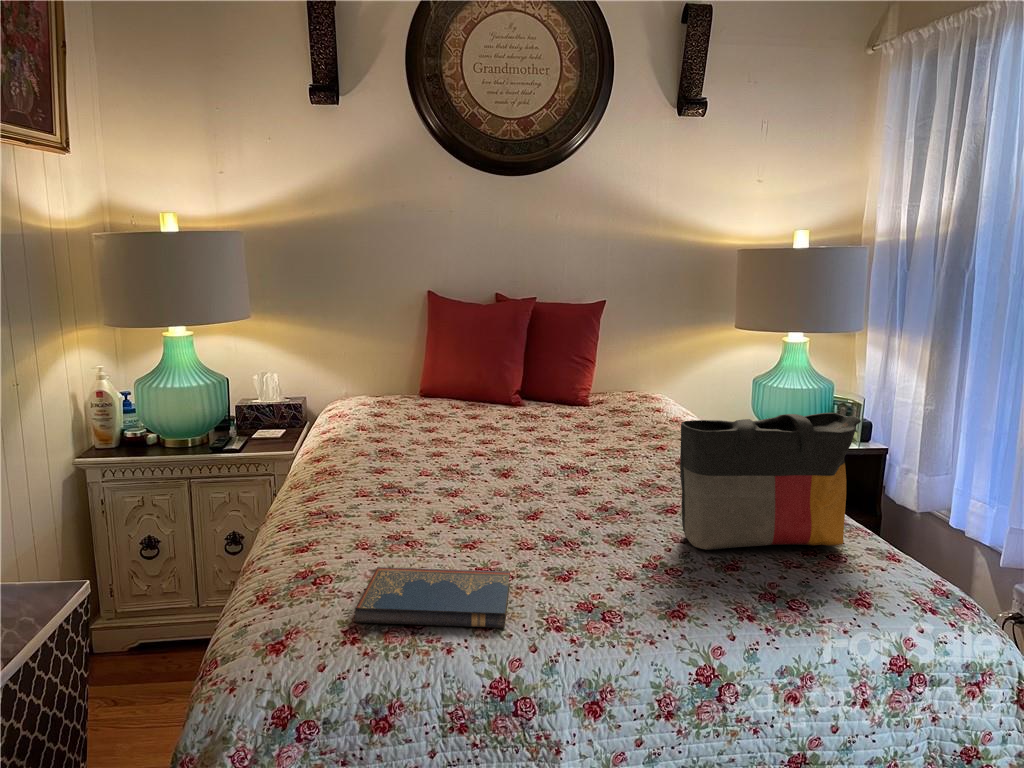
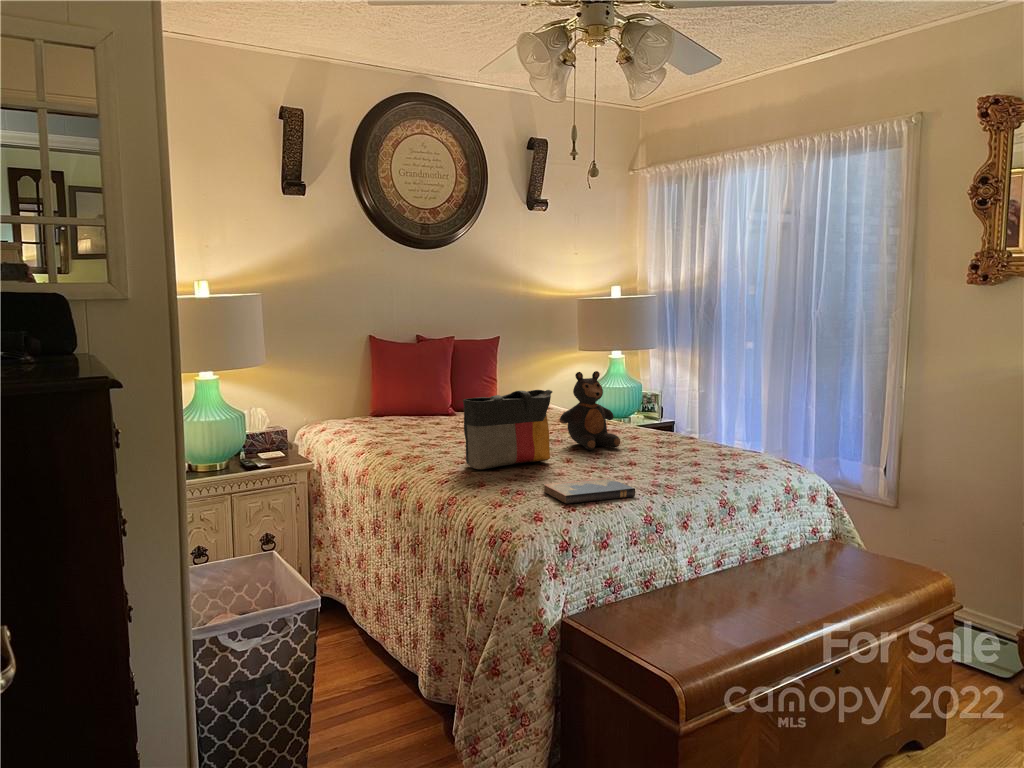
teddy bear: none [569,362,668,494] -> present [560,371,620,450]
tote bag: present [680,413,861,550] -> present [463,390,552,469]

